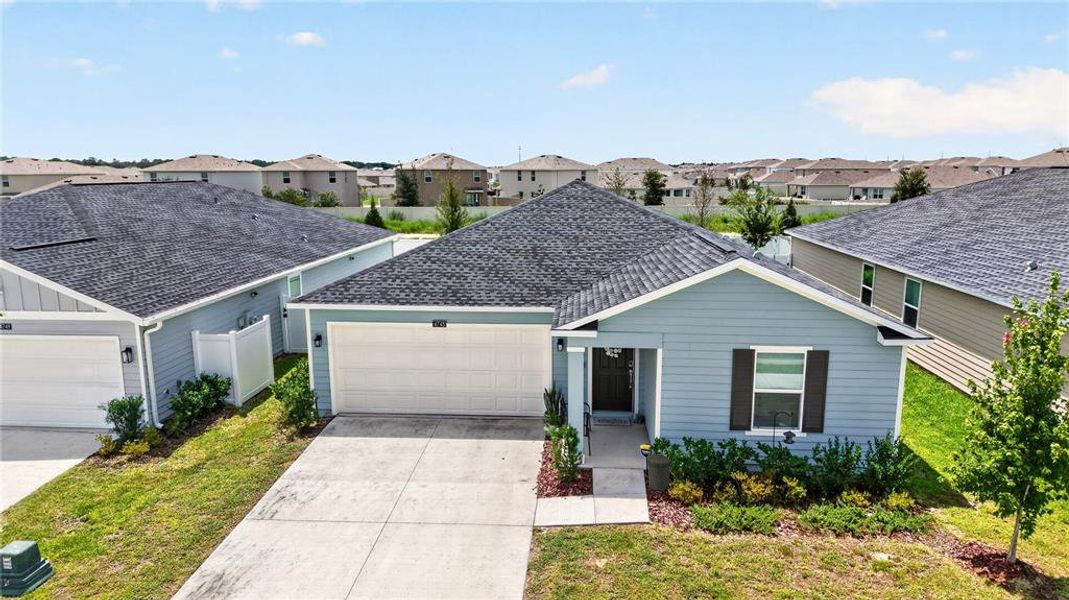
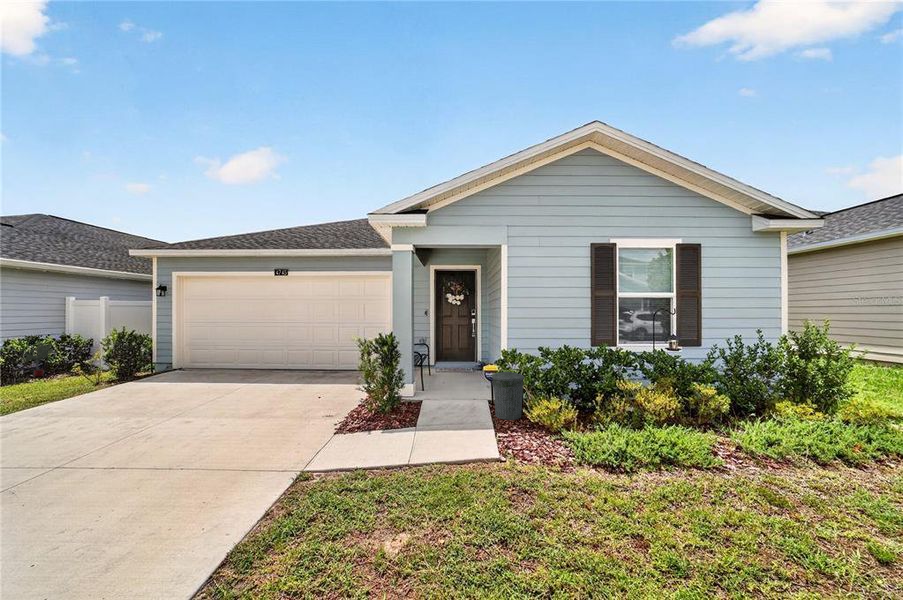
potted tree: none [203,388,221,422] -> present [23,341,53,377]

